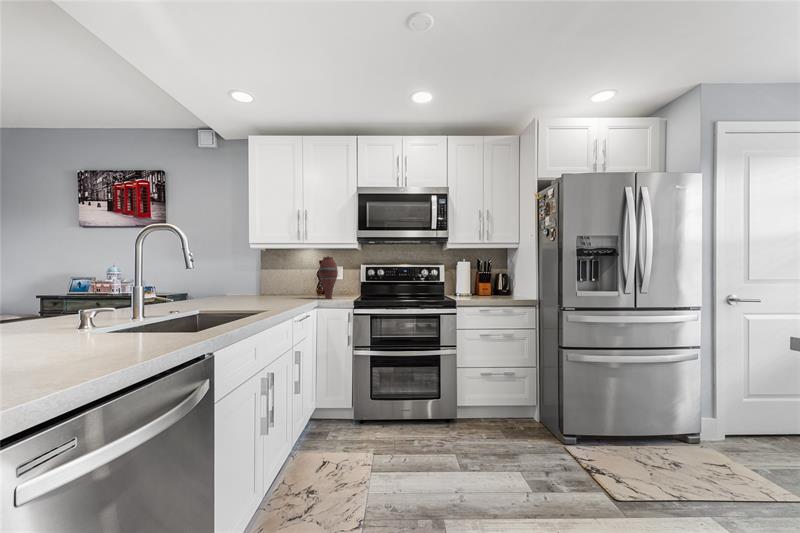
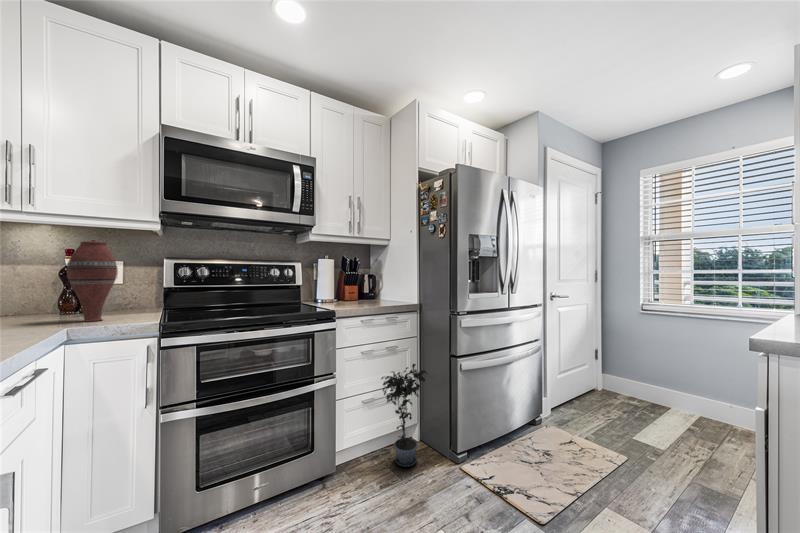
potted plant: none [488,350,540,433] -> present [381,364,426,467]

